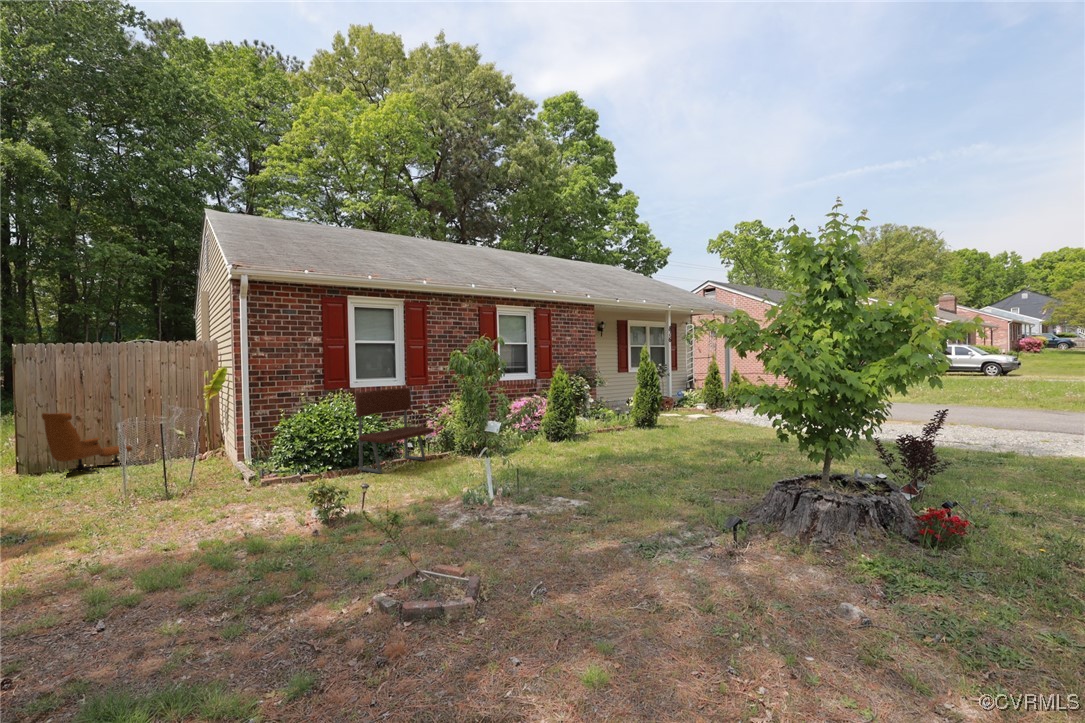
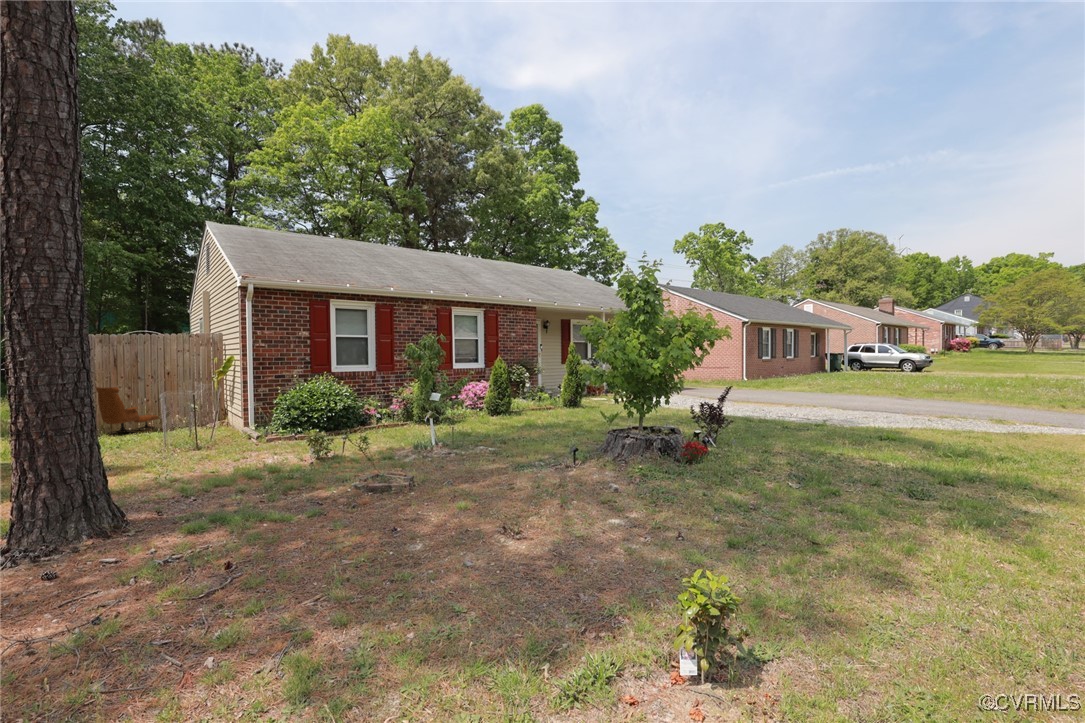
bench: present [355,388,434,474] -> none [336,372,397,434]

